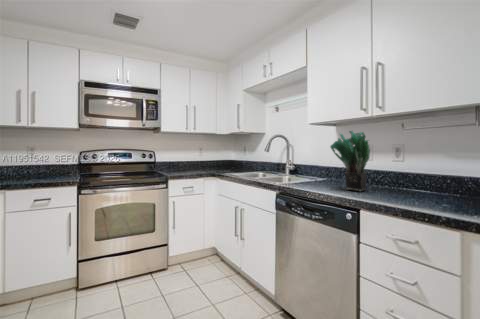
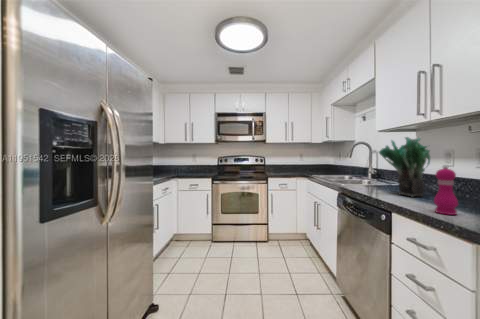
pepper mill: none [404,158,425,207] -> present [434,165,458,215]

